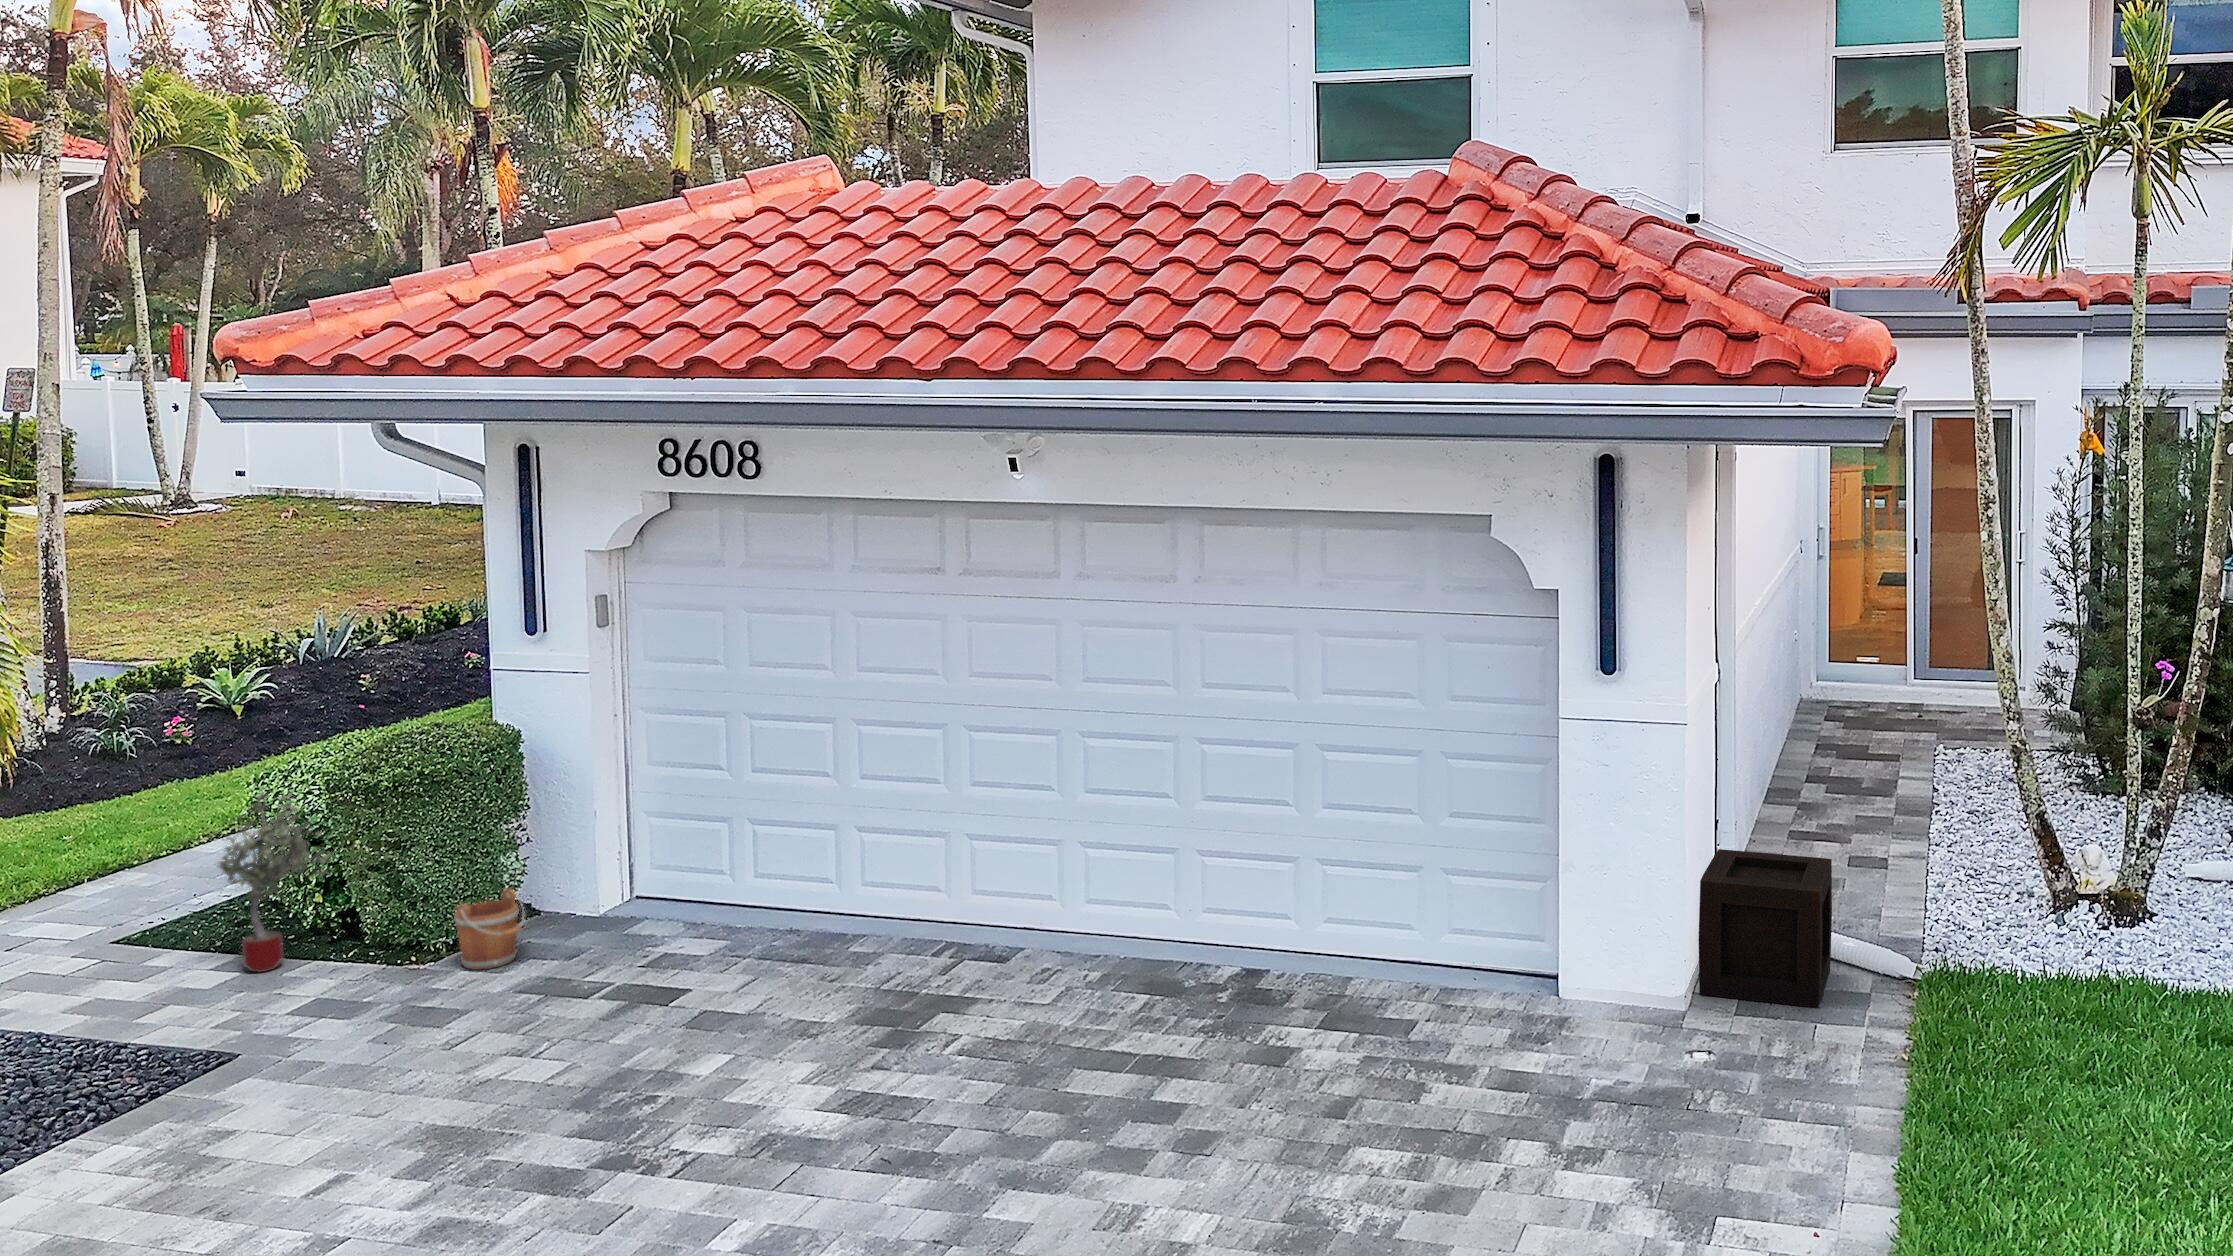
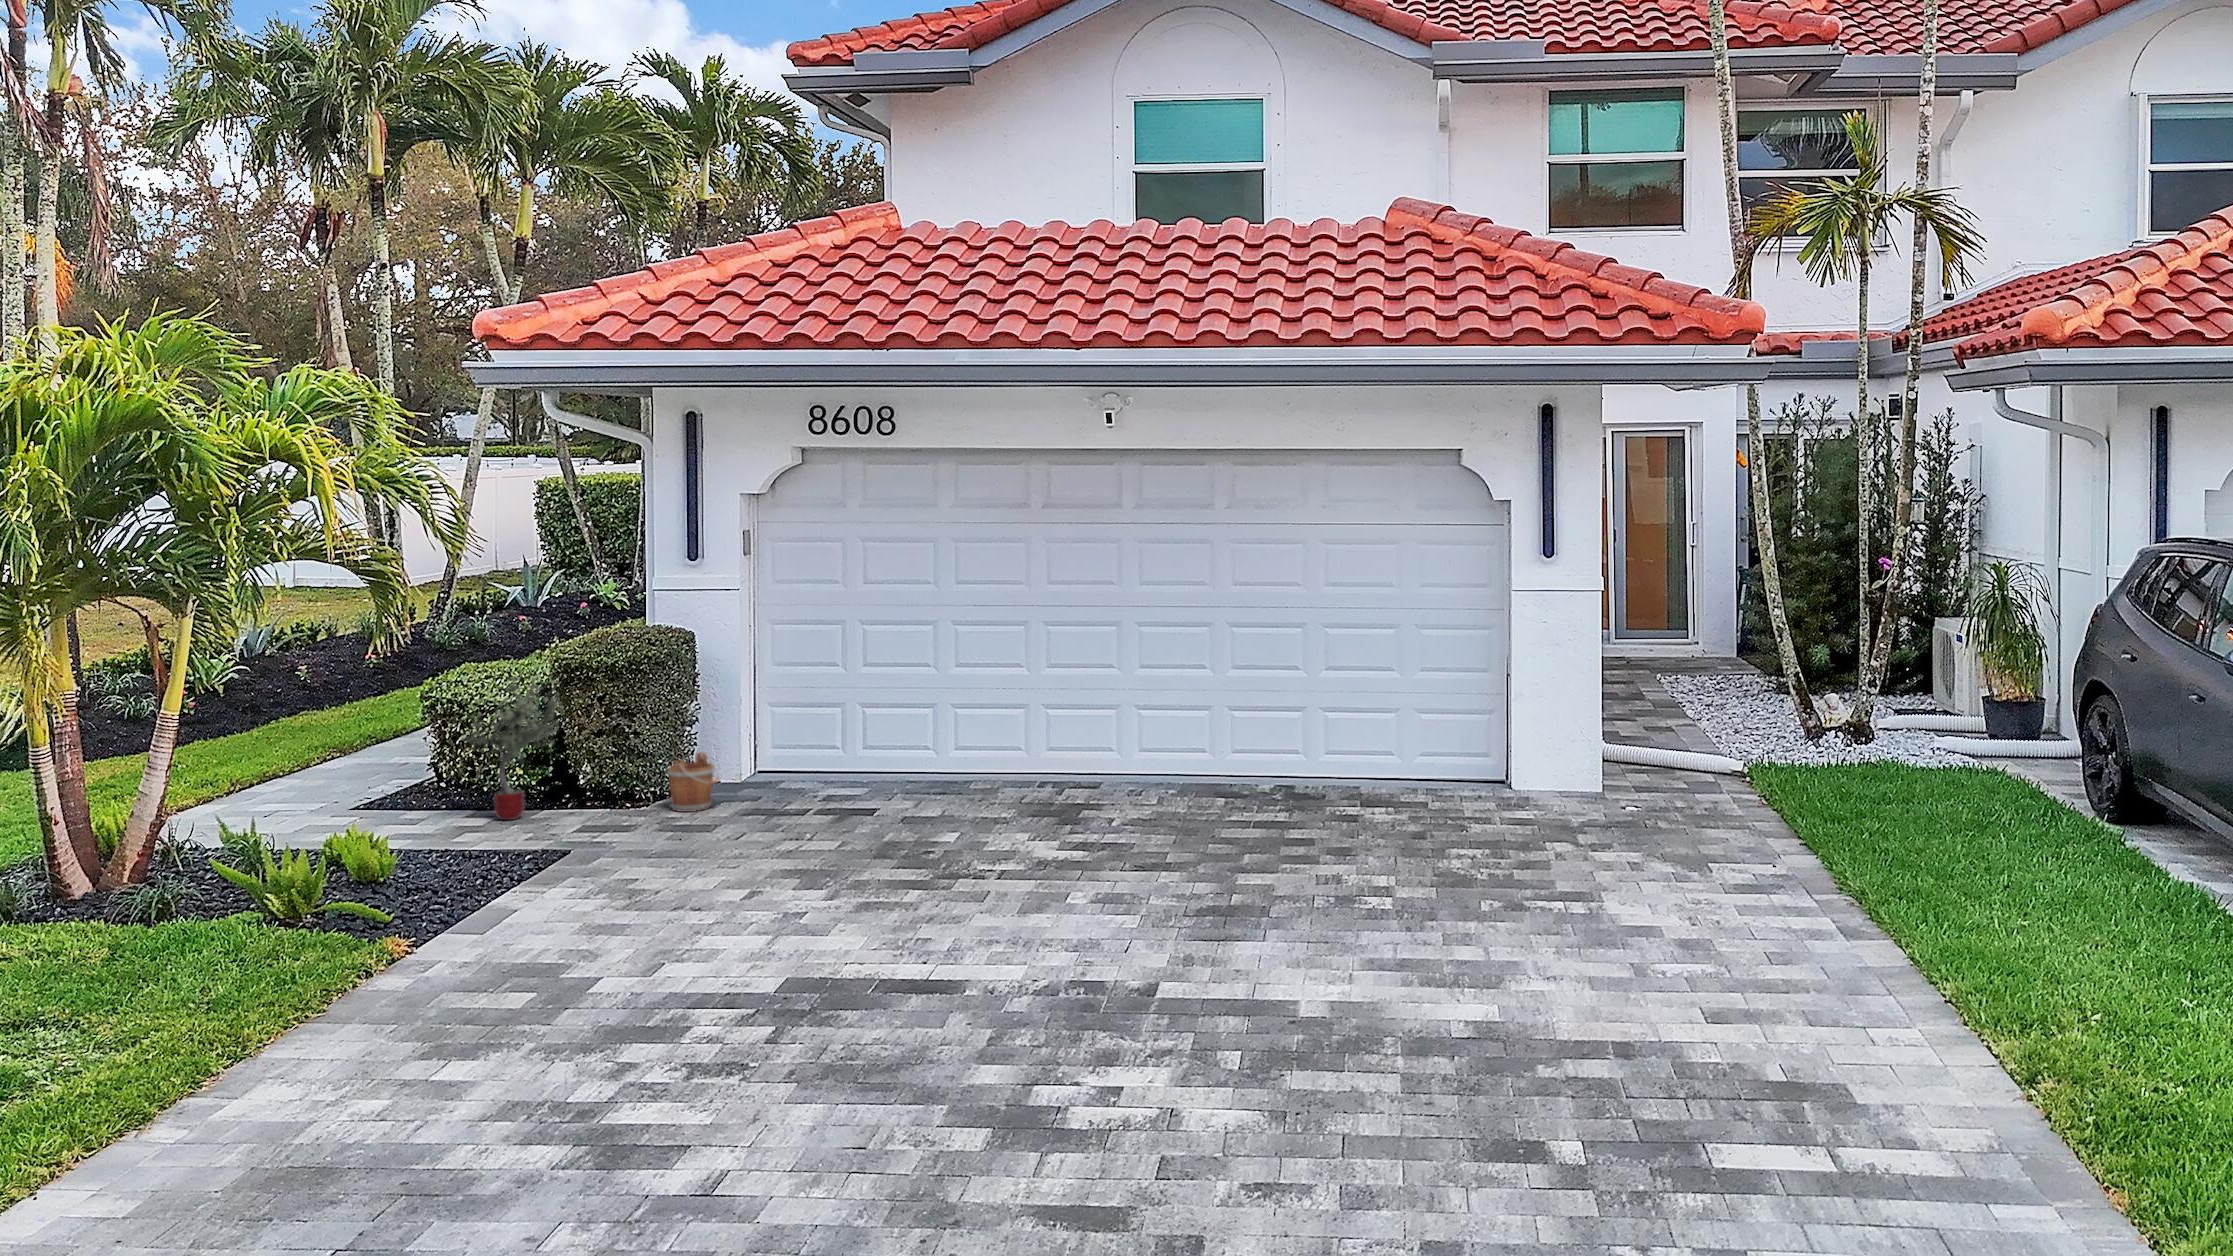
wooden crate: present [1699,849,1832,1008] -> none [1600,693,1692,788]

